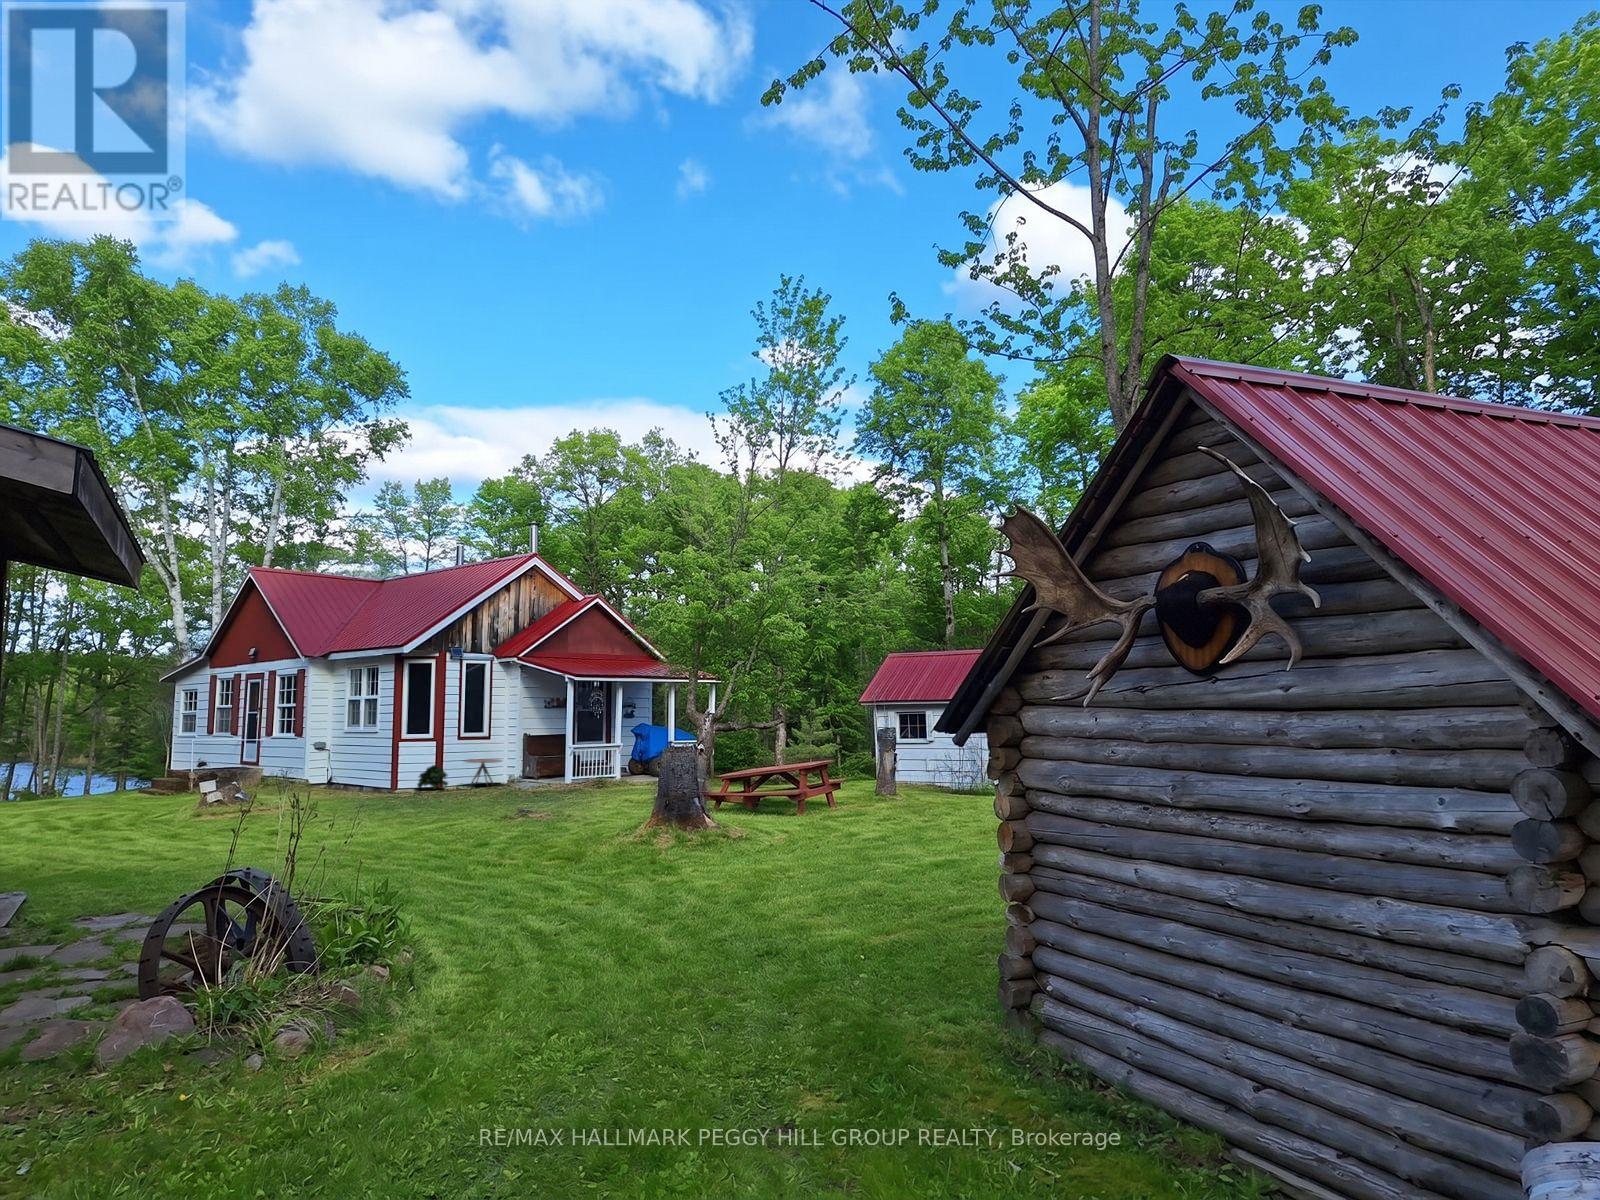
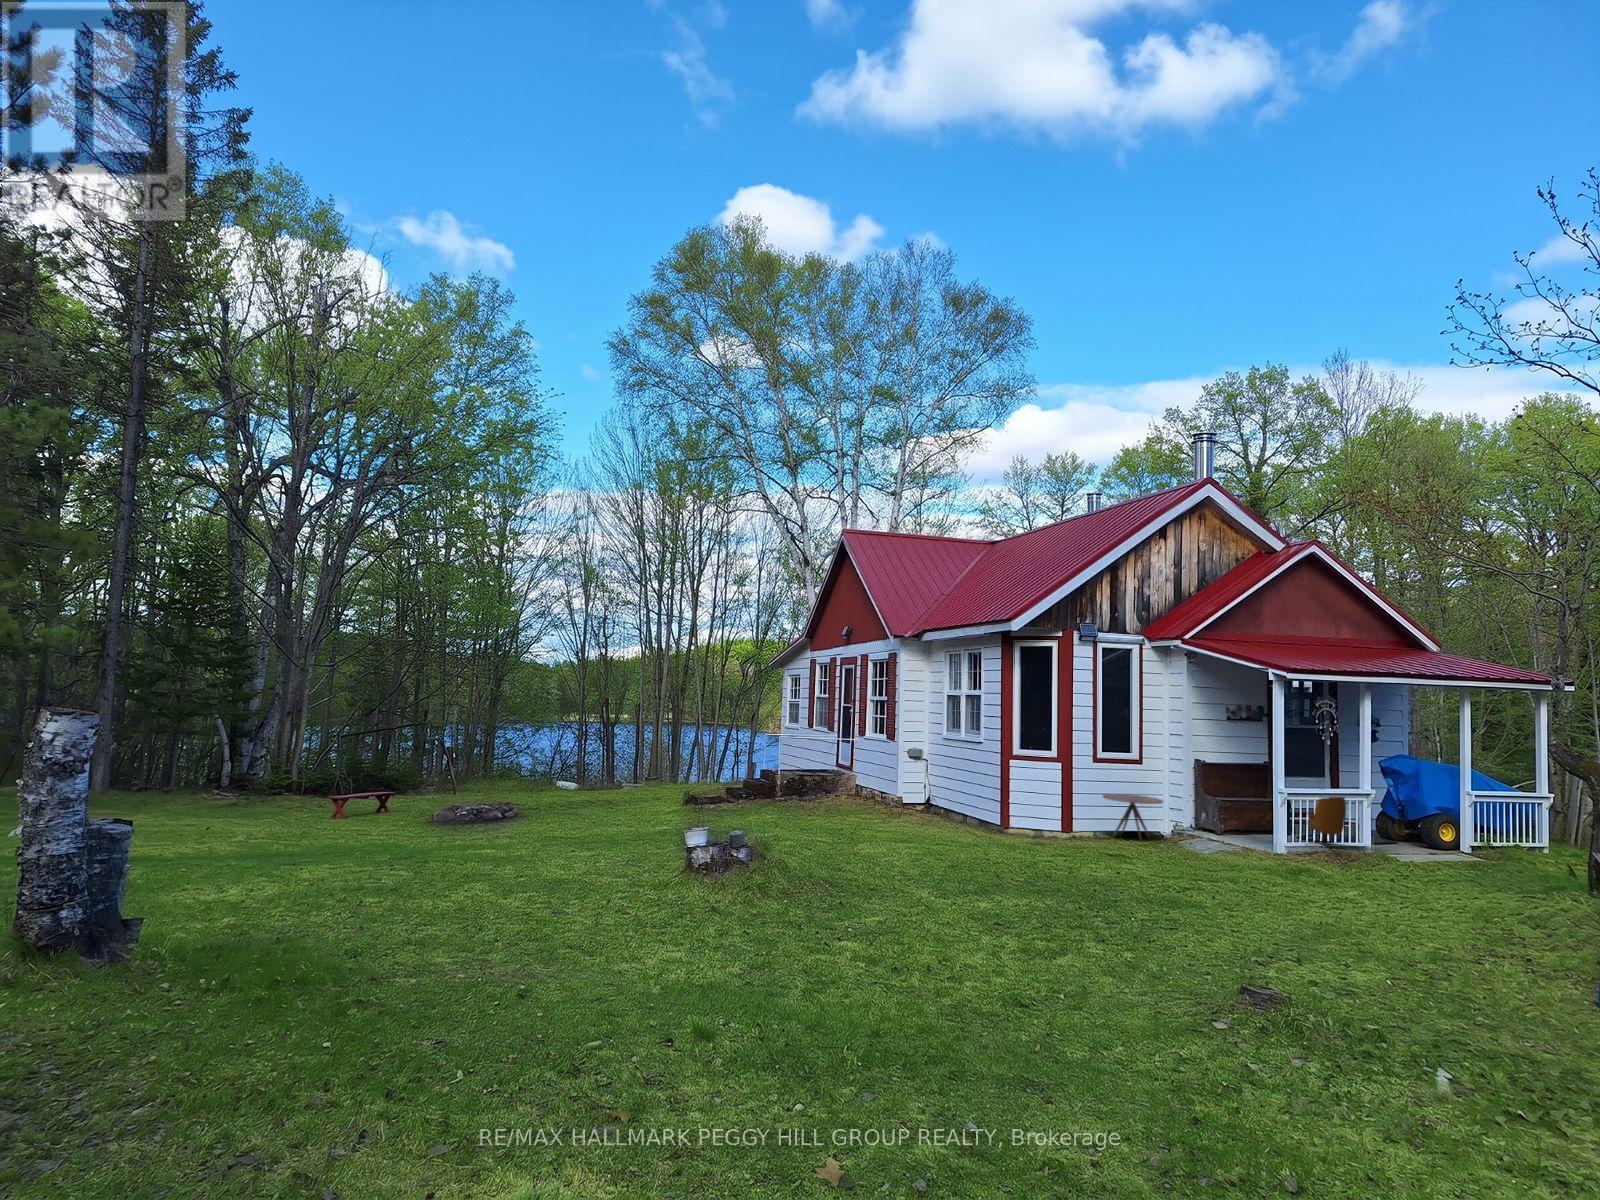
lounge chair: none [585,745,610,781] -> present [1306,789,1346,847]
potted plant: present [417,765,448,789] -> none [1036,799,1081,838]

